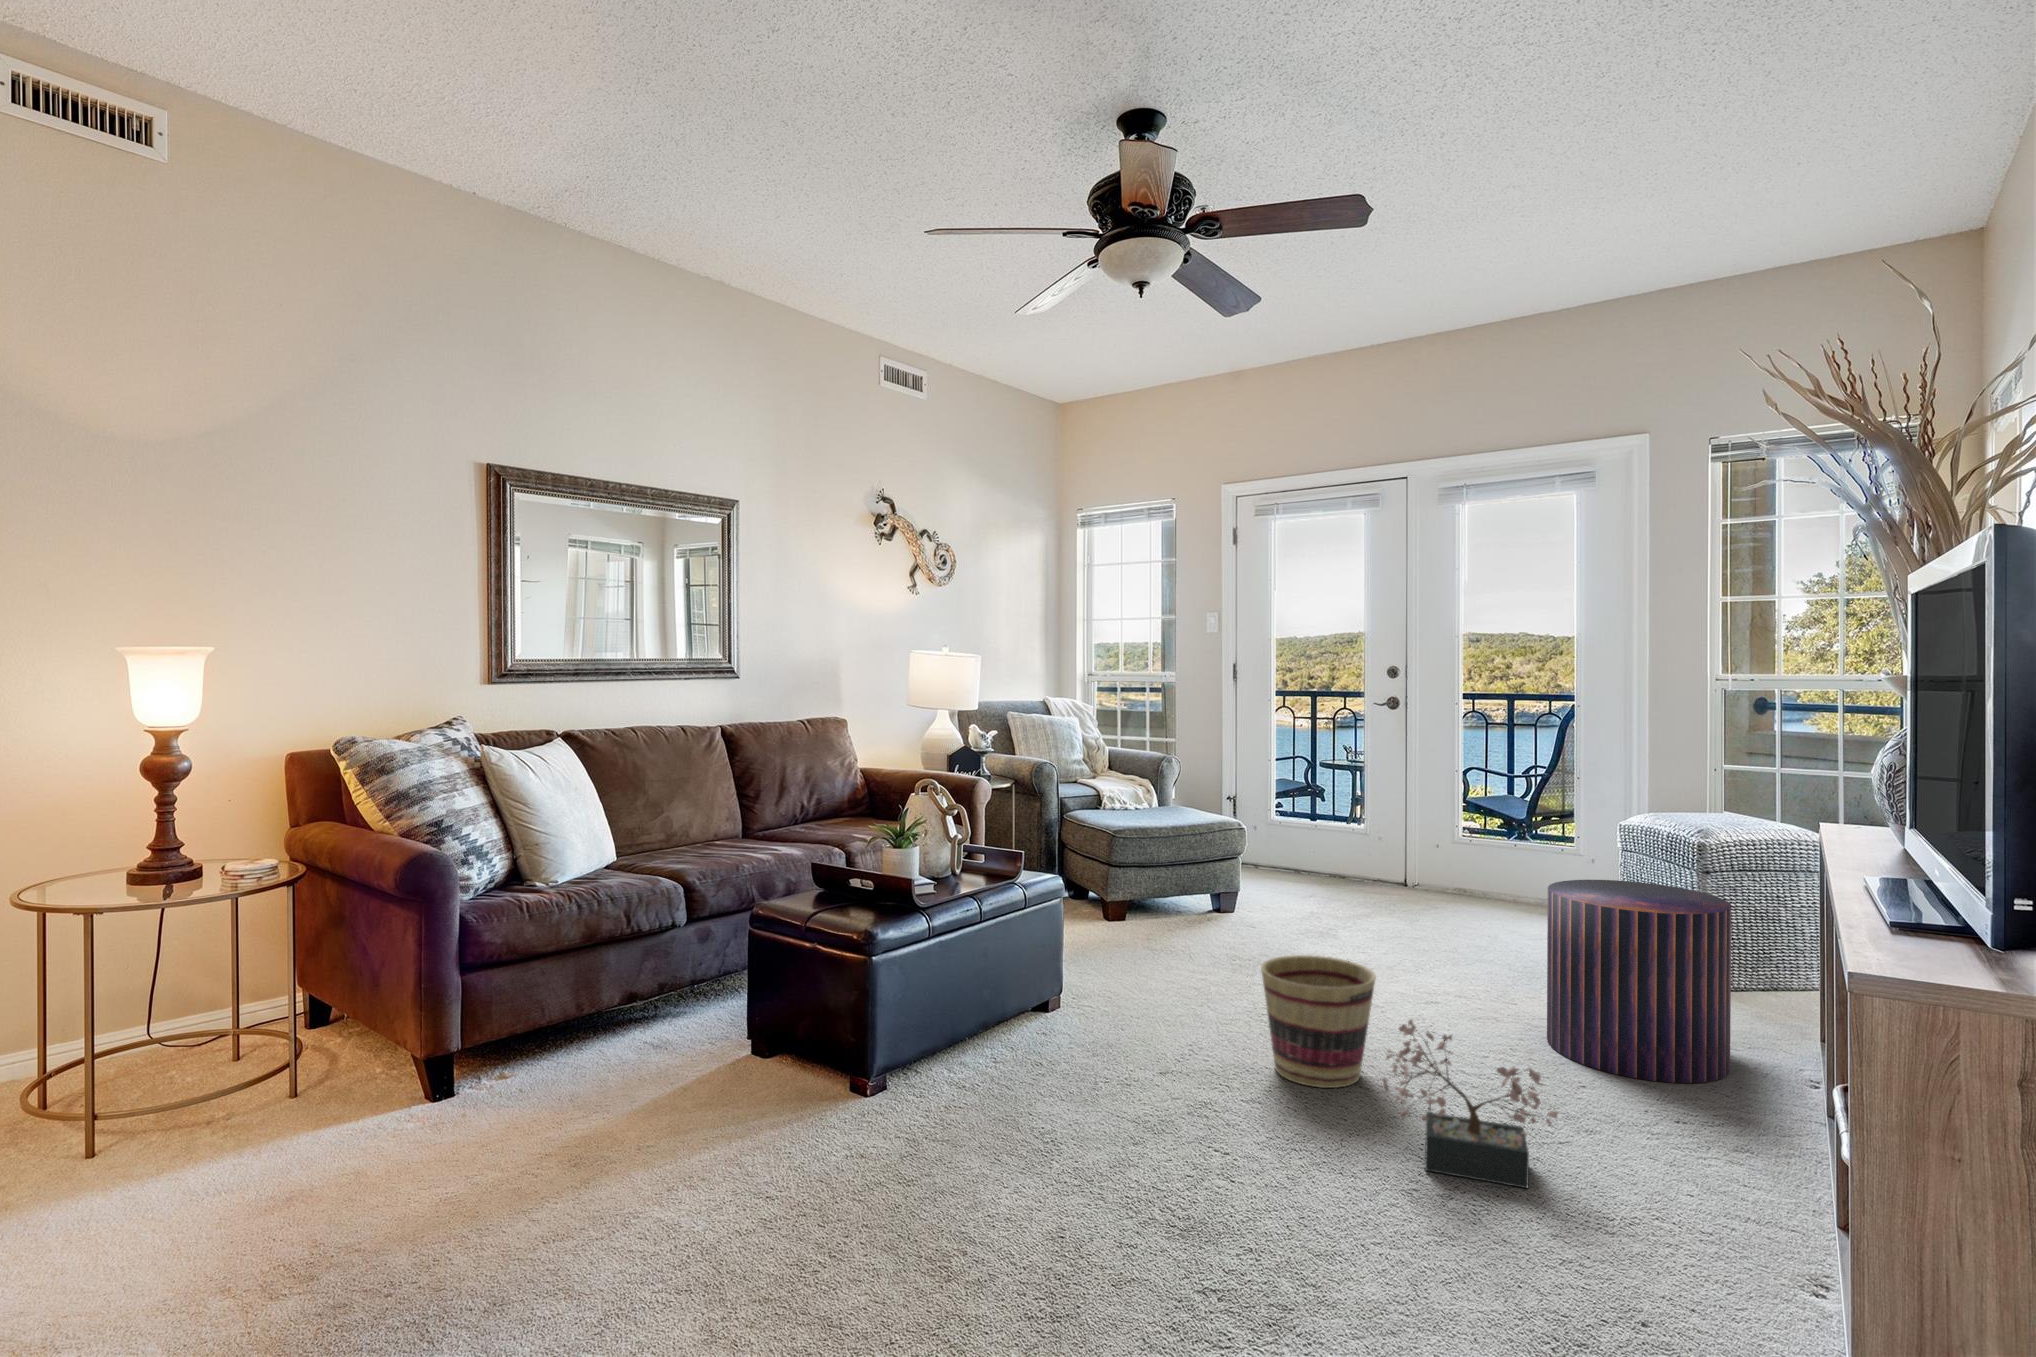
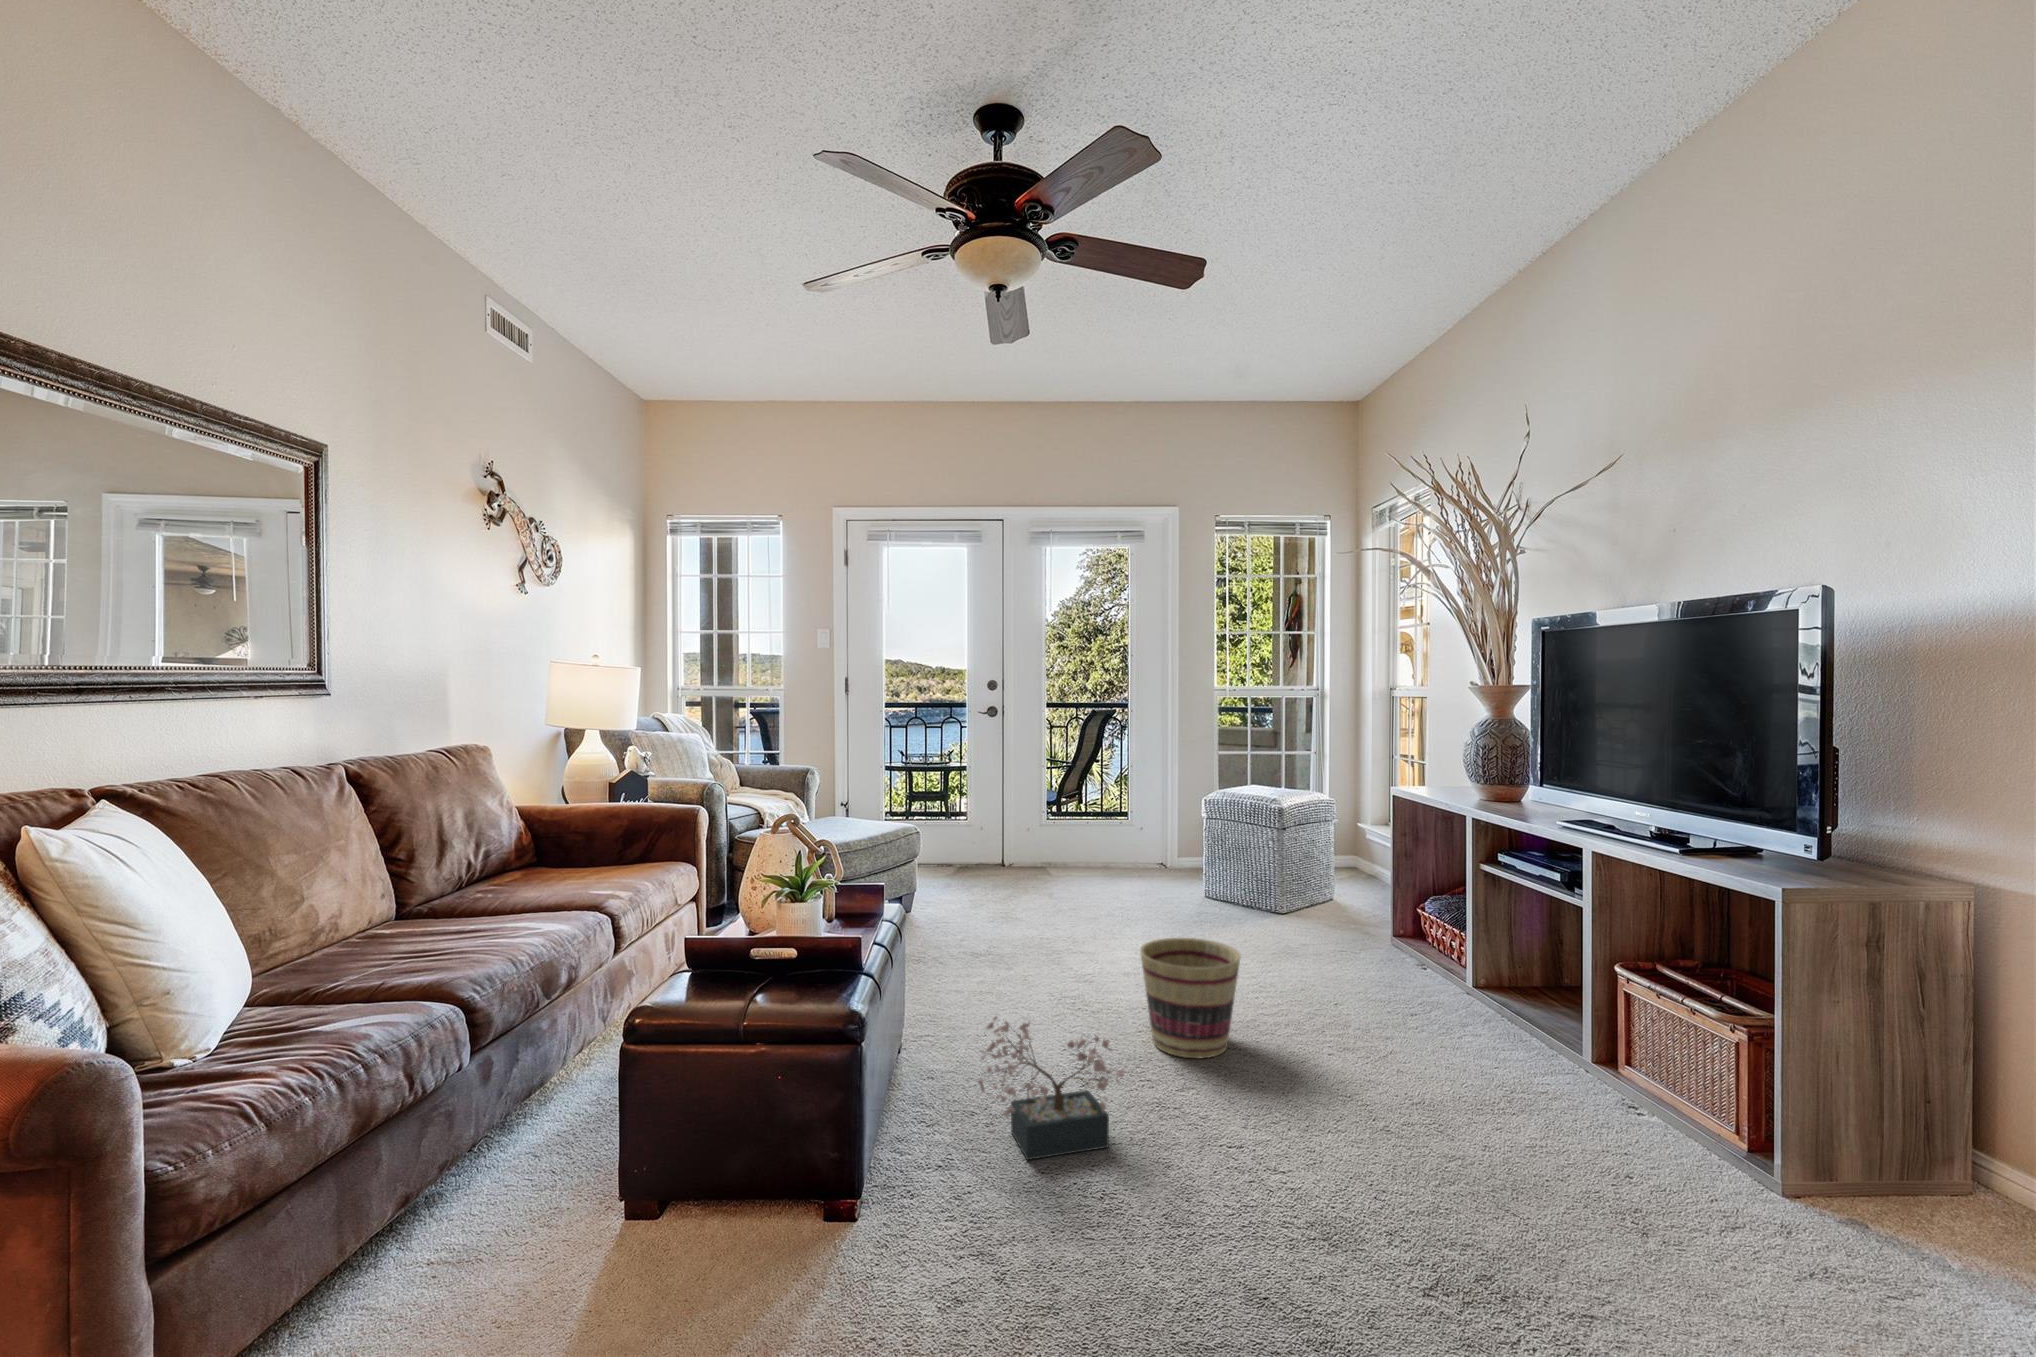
pouf: present [1547,880,1731,1083] -> none [1262,840,1386,987]
decorative plant: present [1382,1020,1558,1188] -> present [978,1017,1124,1160]

